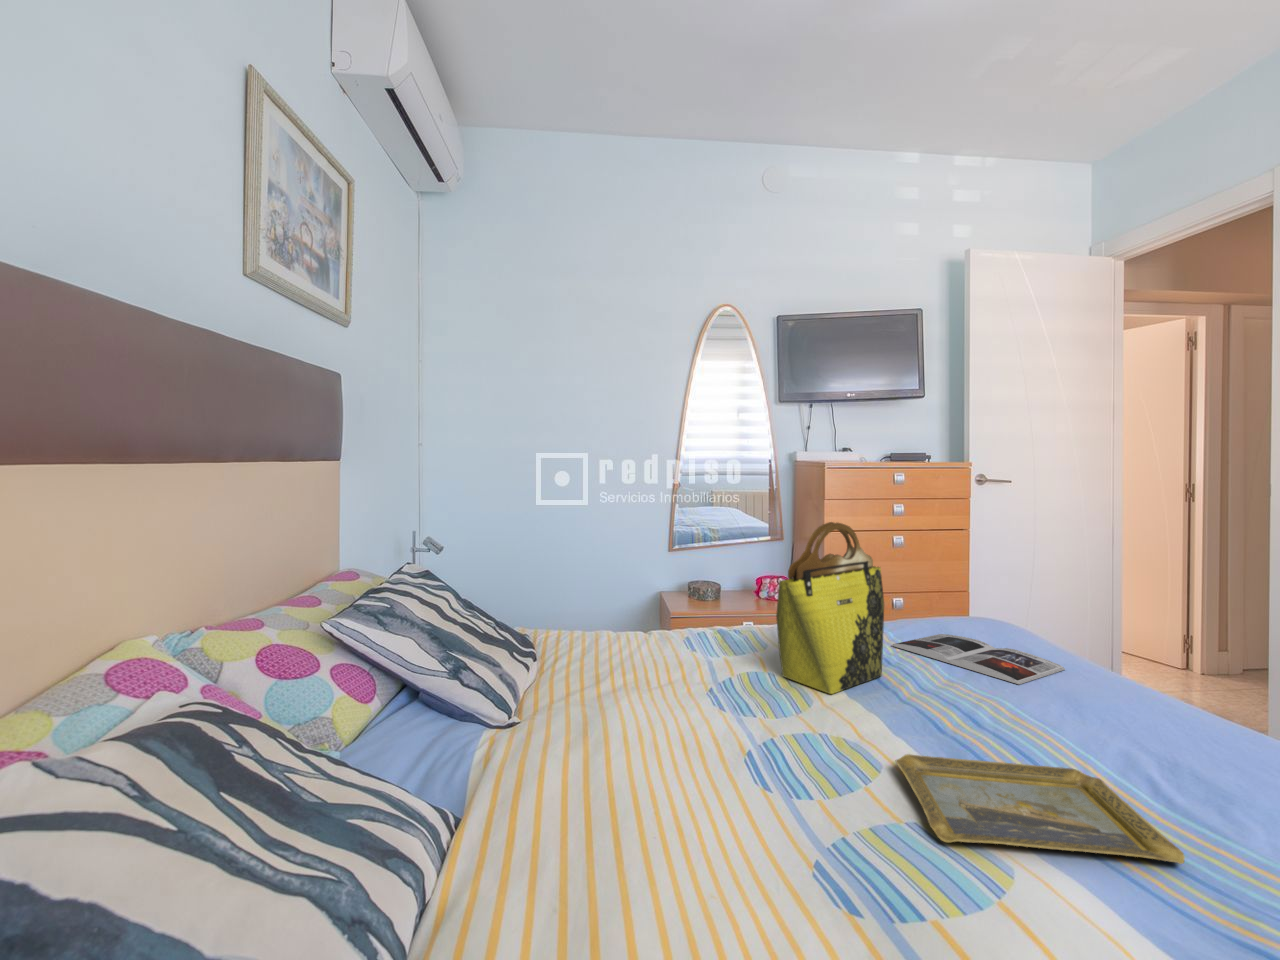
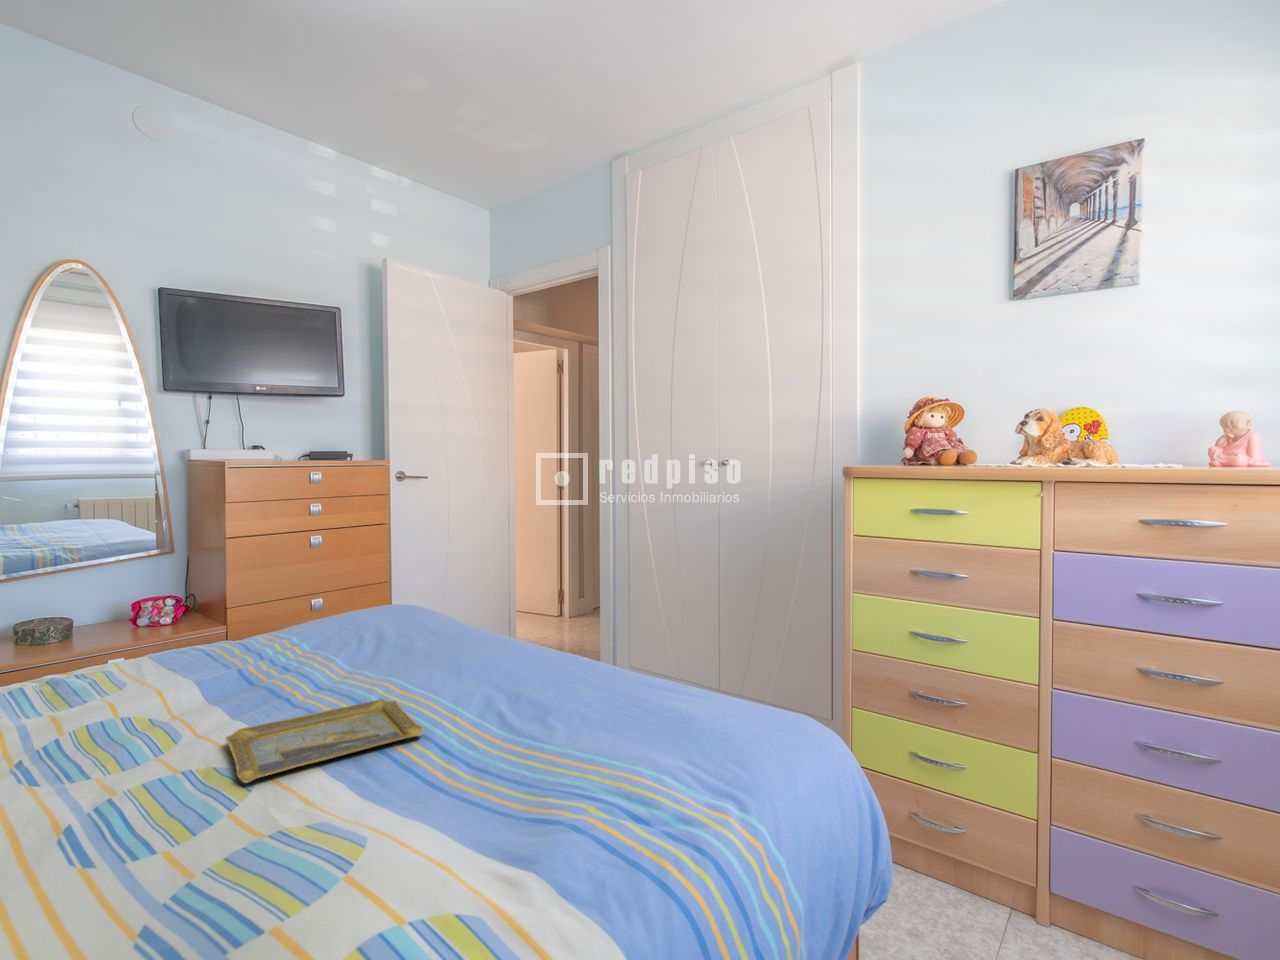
tote bag: present [776,522,884,694] -> none [113,527,256,702]
magazine: present [892,634,1065,684] -> none [275,622,422,651]

